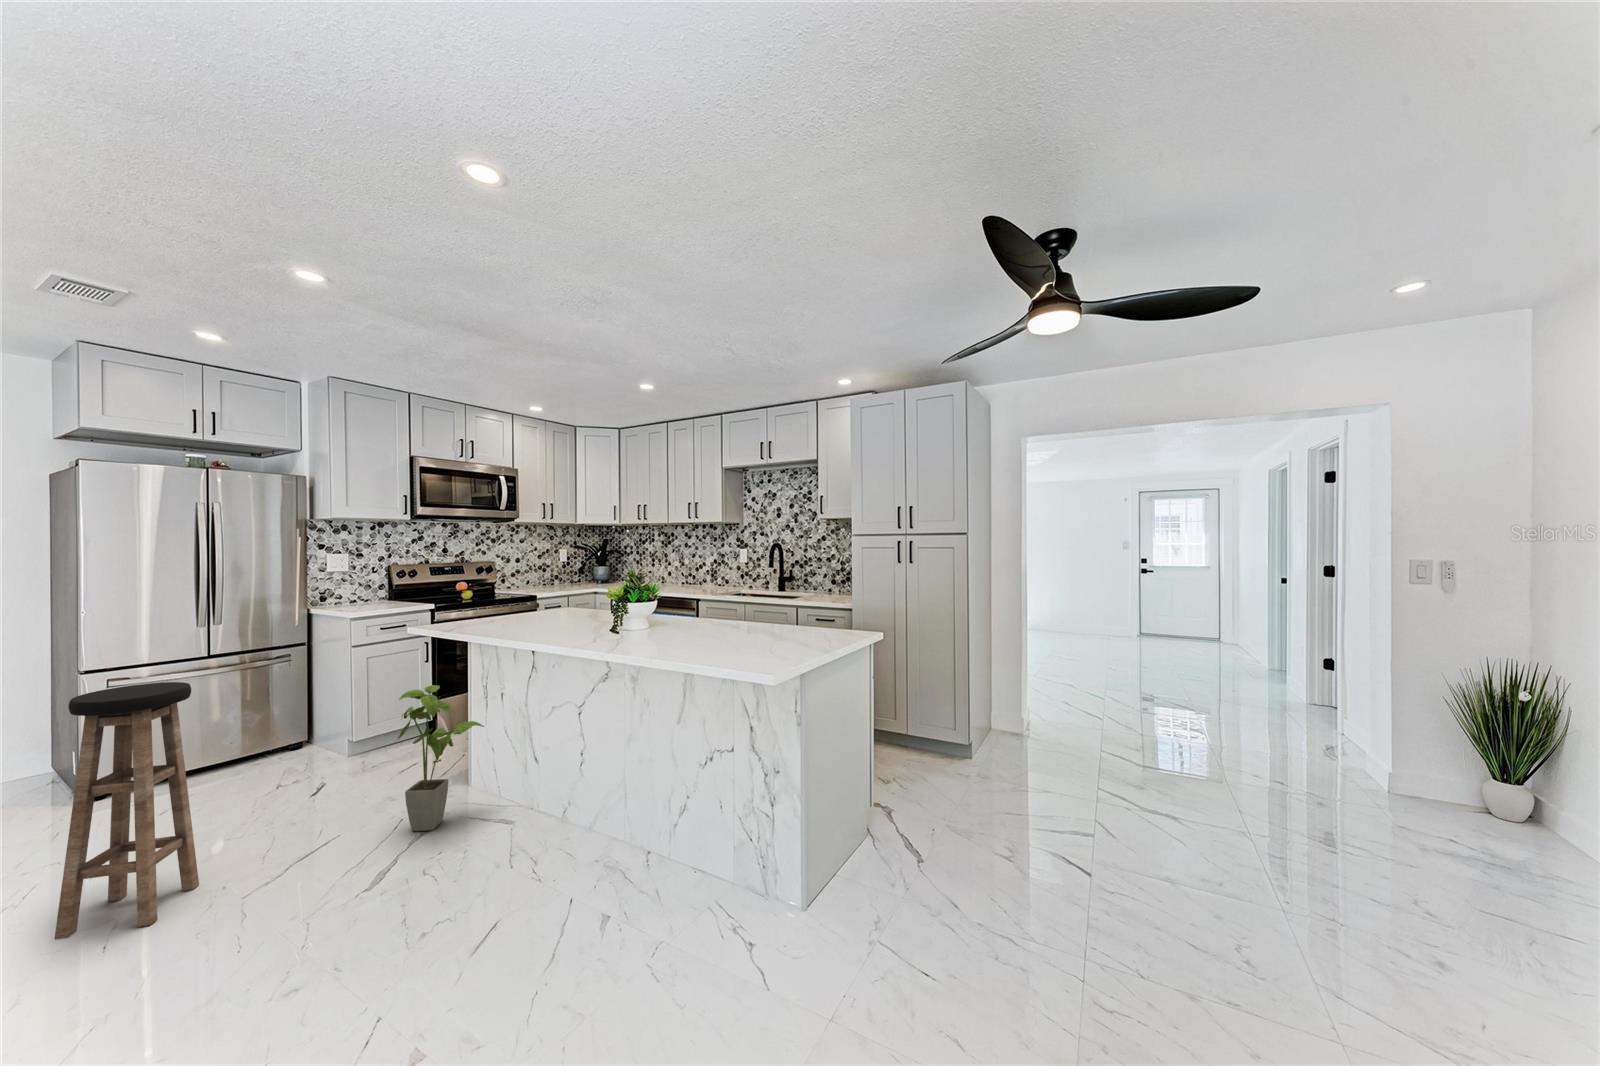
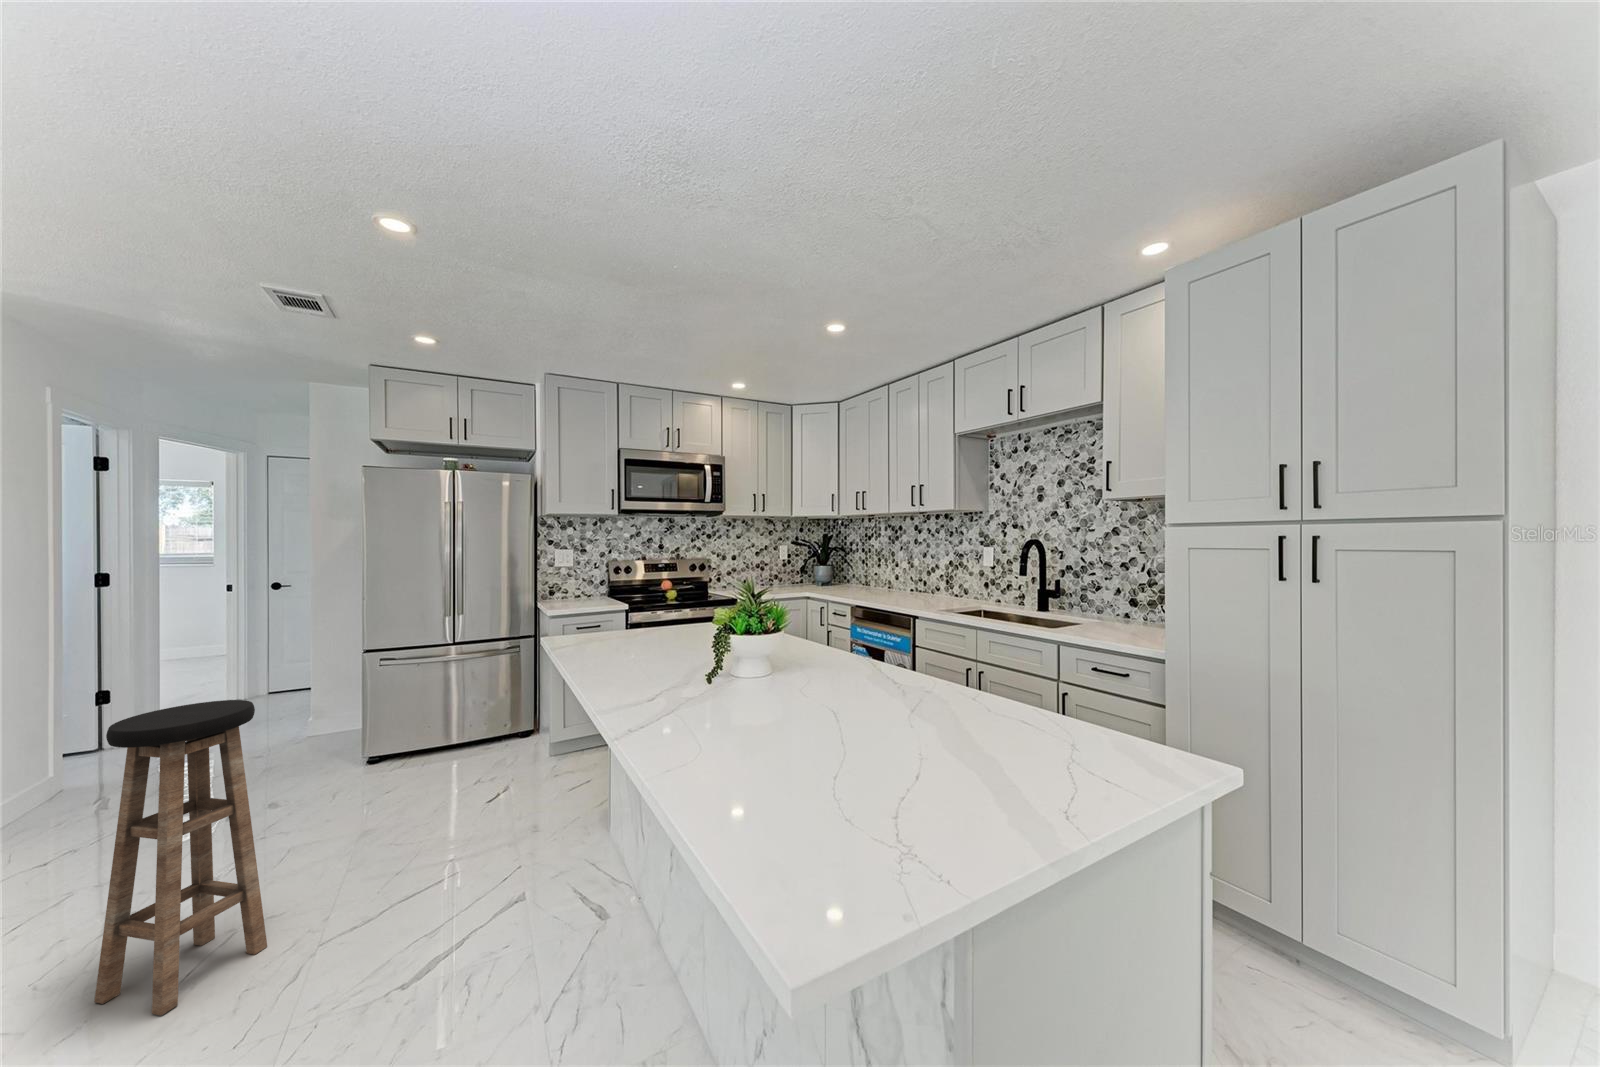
house plant: present [397,685,484,831] -> none [470,729,582,927]

